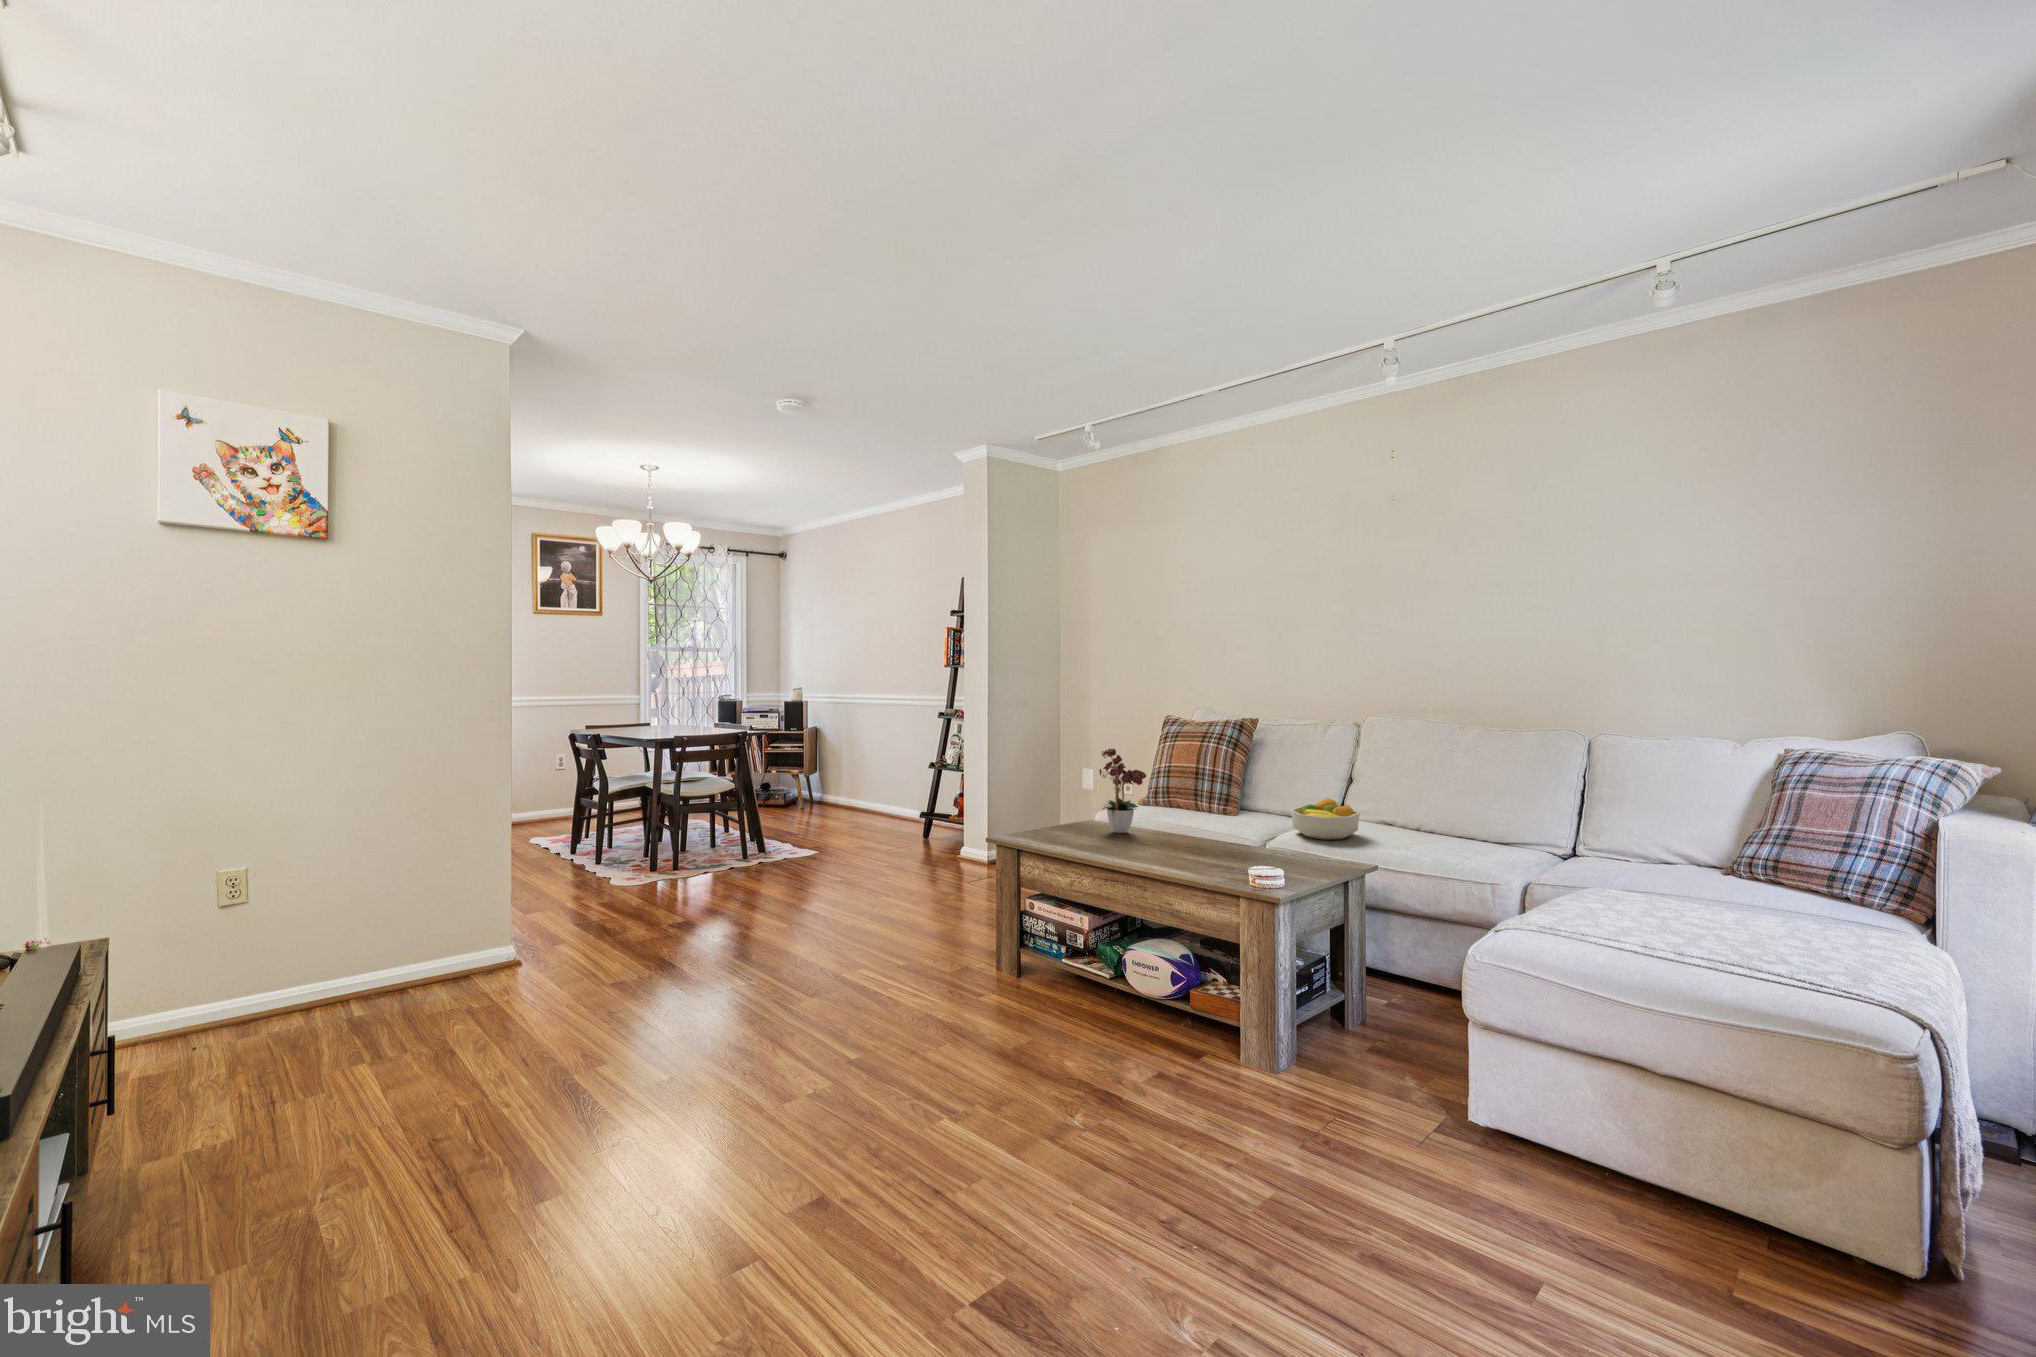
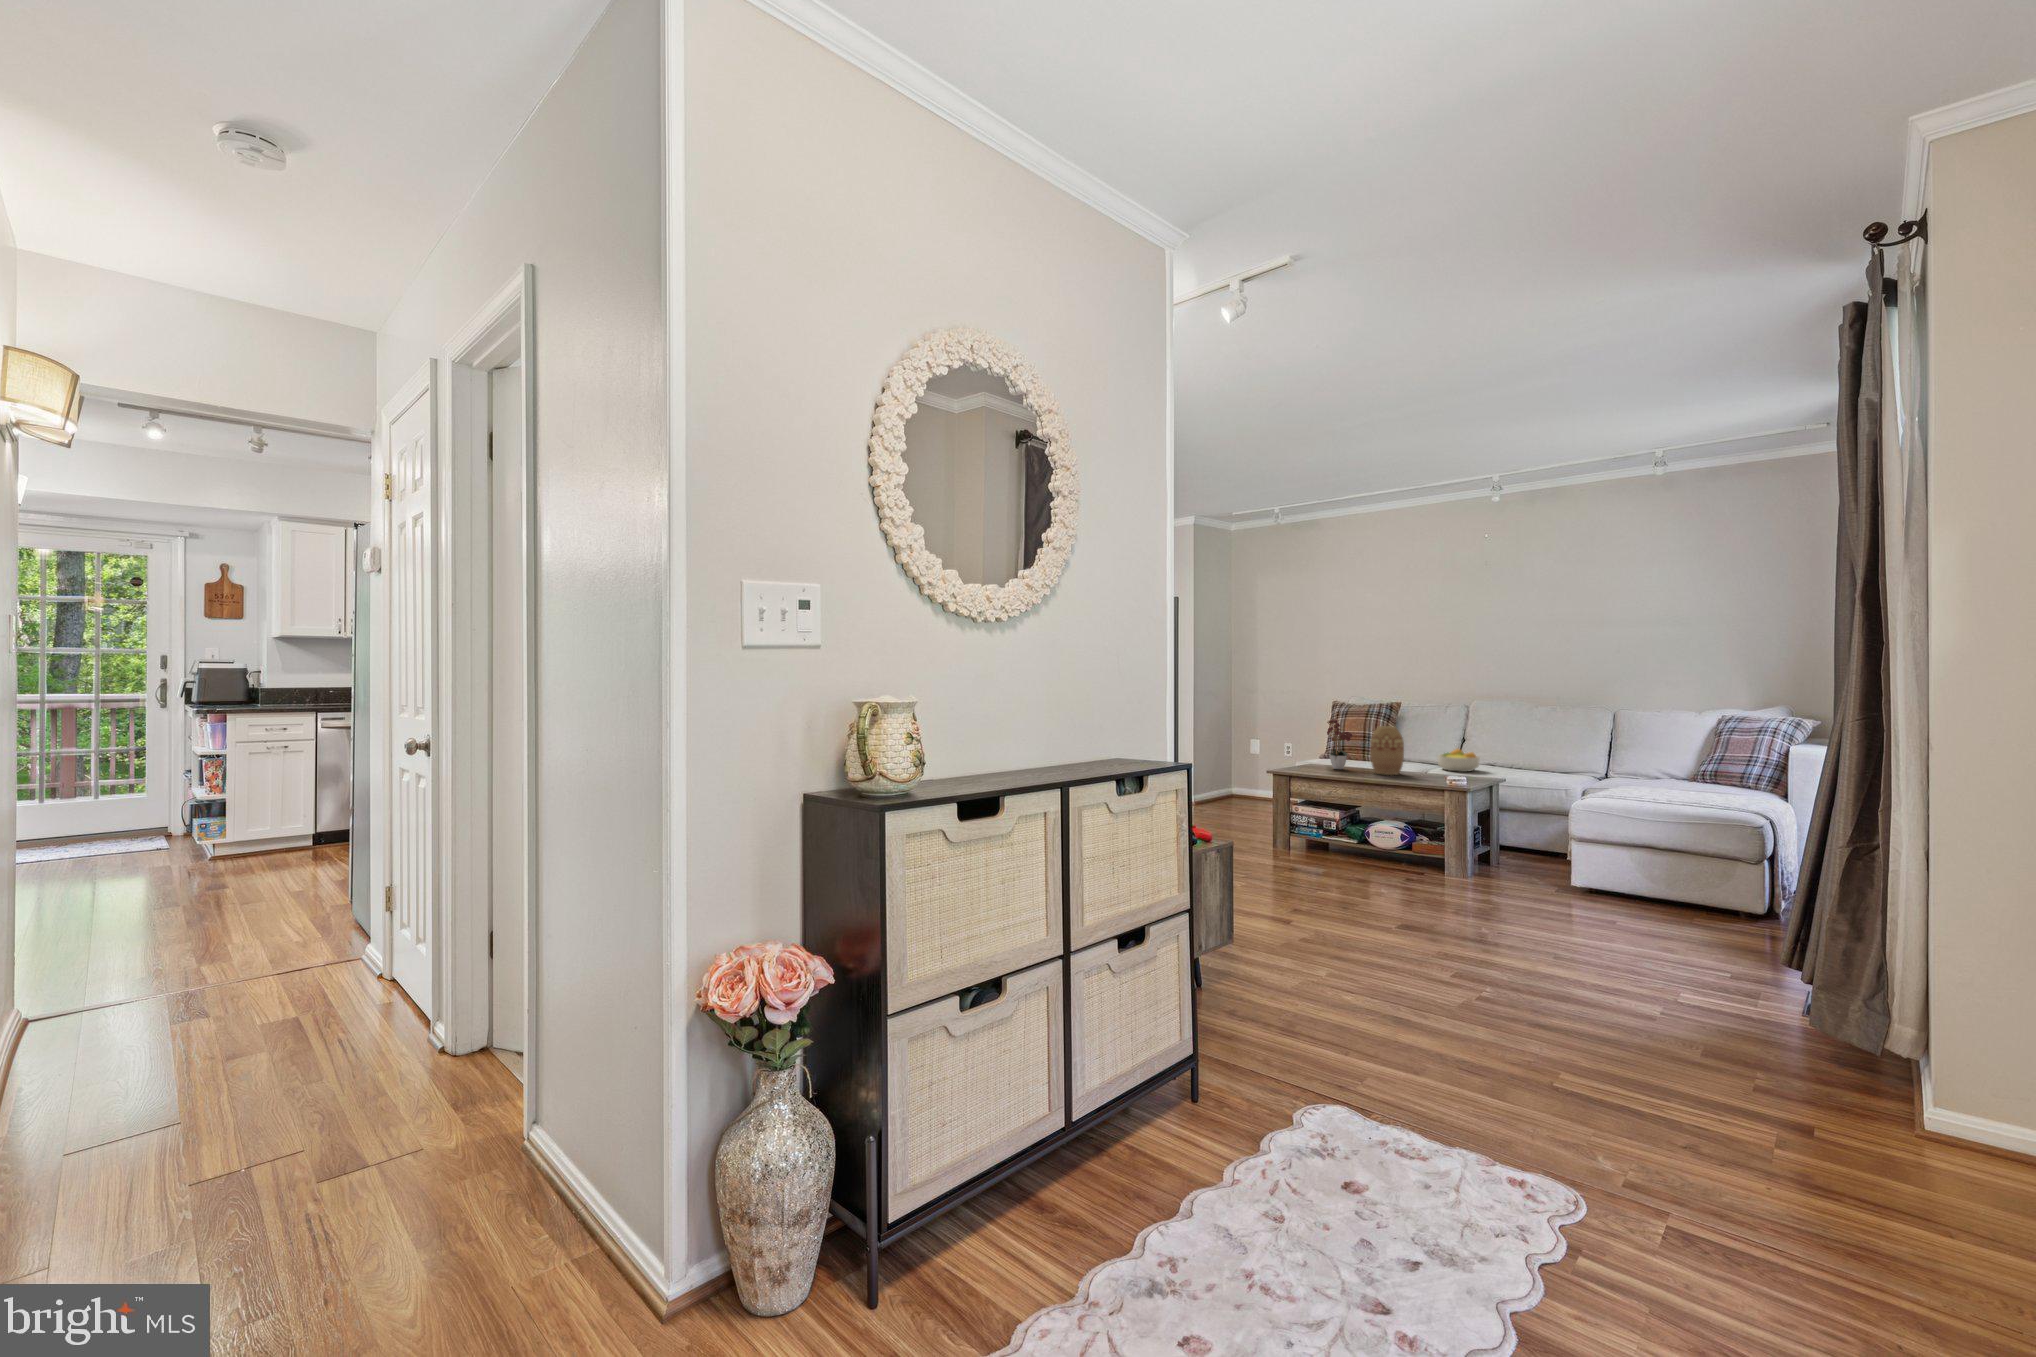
vase: none [1160,762,1215,848] -> present [1370,726,1404,775]

